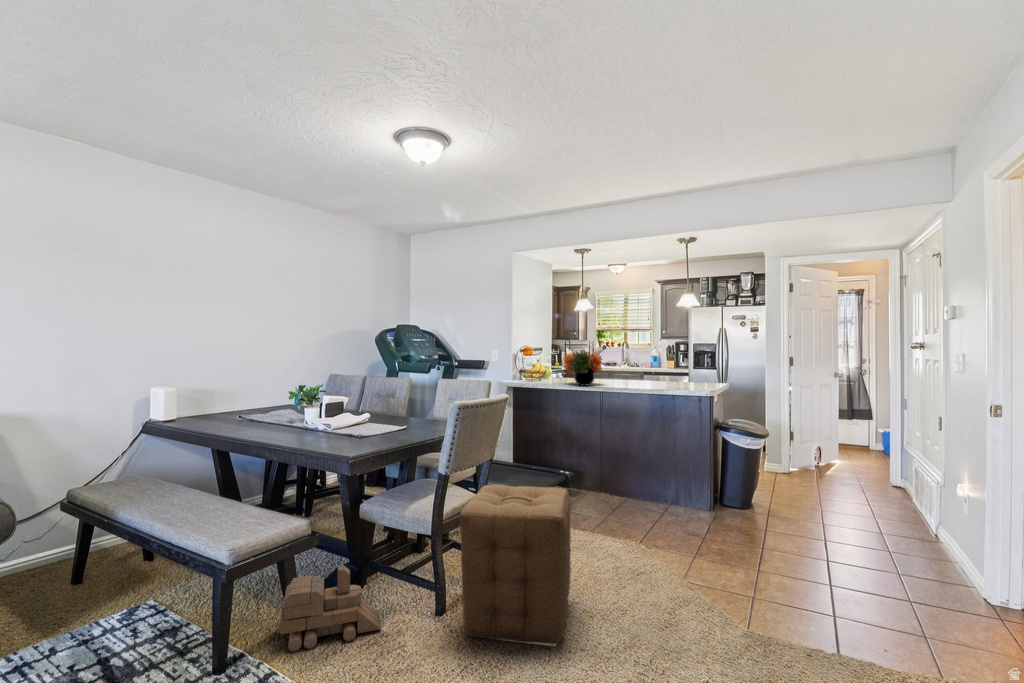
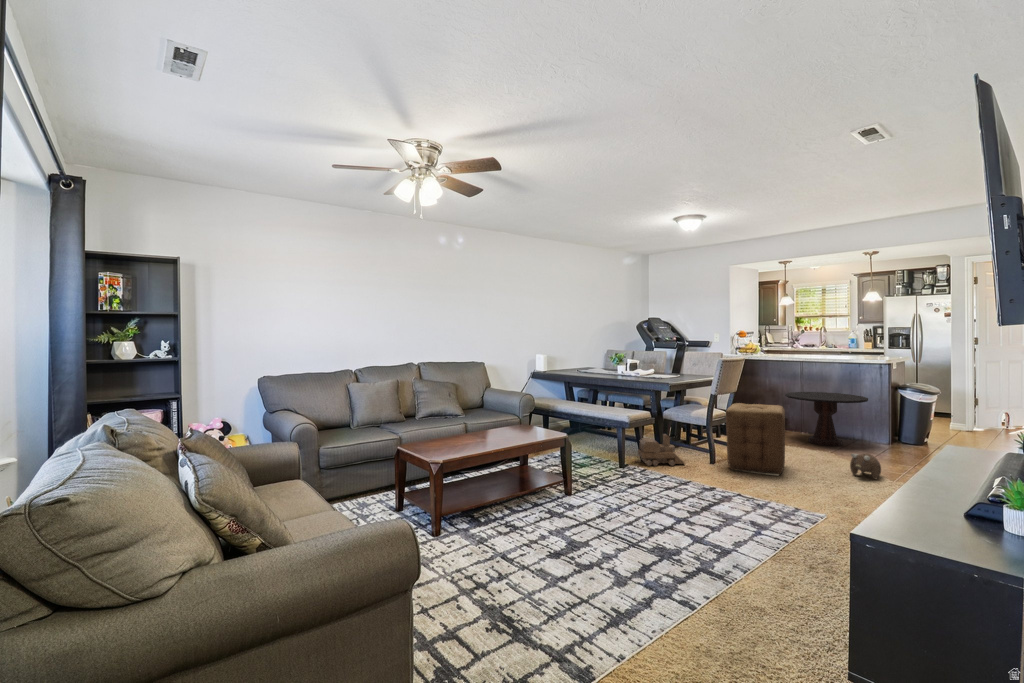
flower arrangement: present [564,350,602,386] -> none [771,333,803,358]
side table: none [578,437,687,526] -> present [785,392,868,446]
plush toy: none [676,573,724,627] -> present [850,453,881,479]

